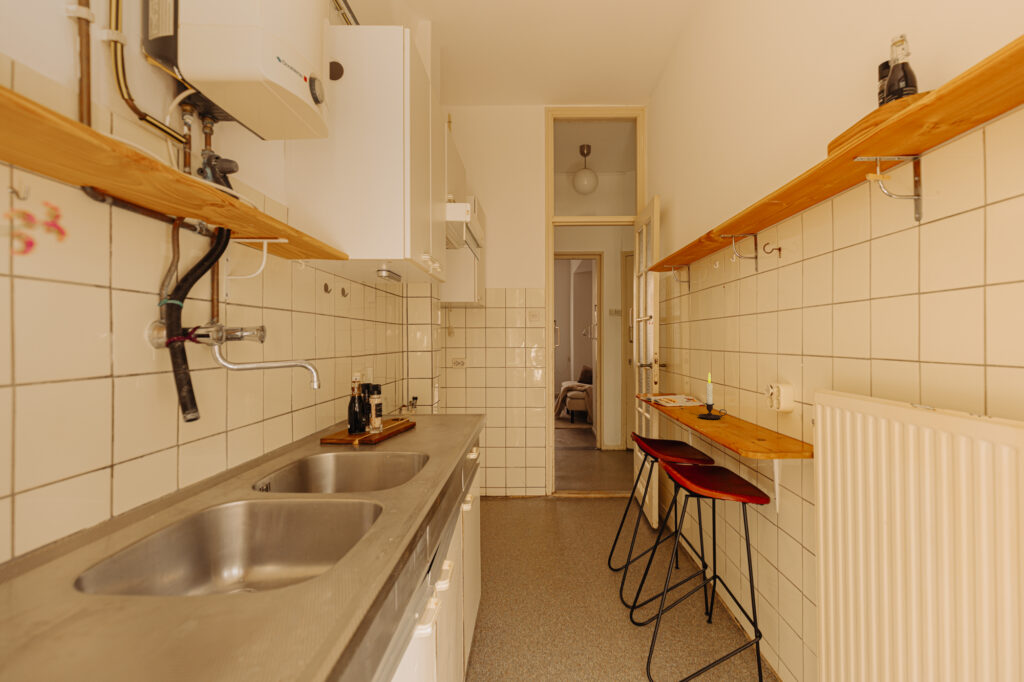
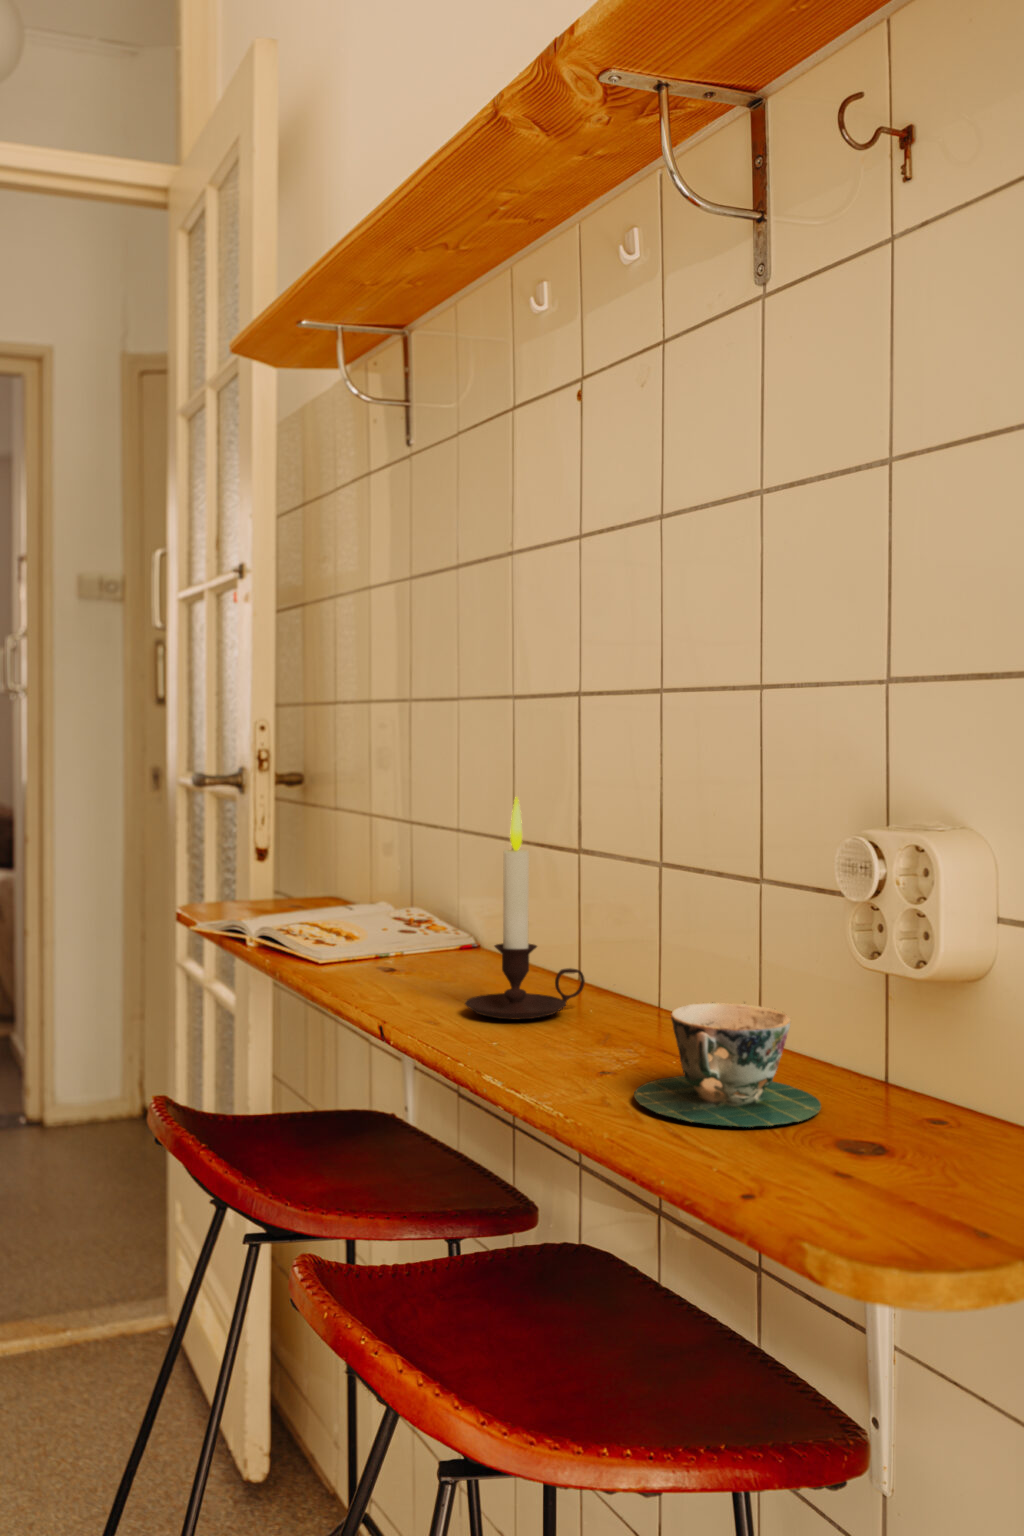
teacup: none [728,415,770,439] -> present [634,1002,821,1127]

